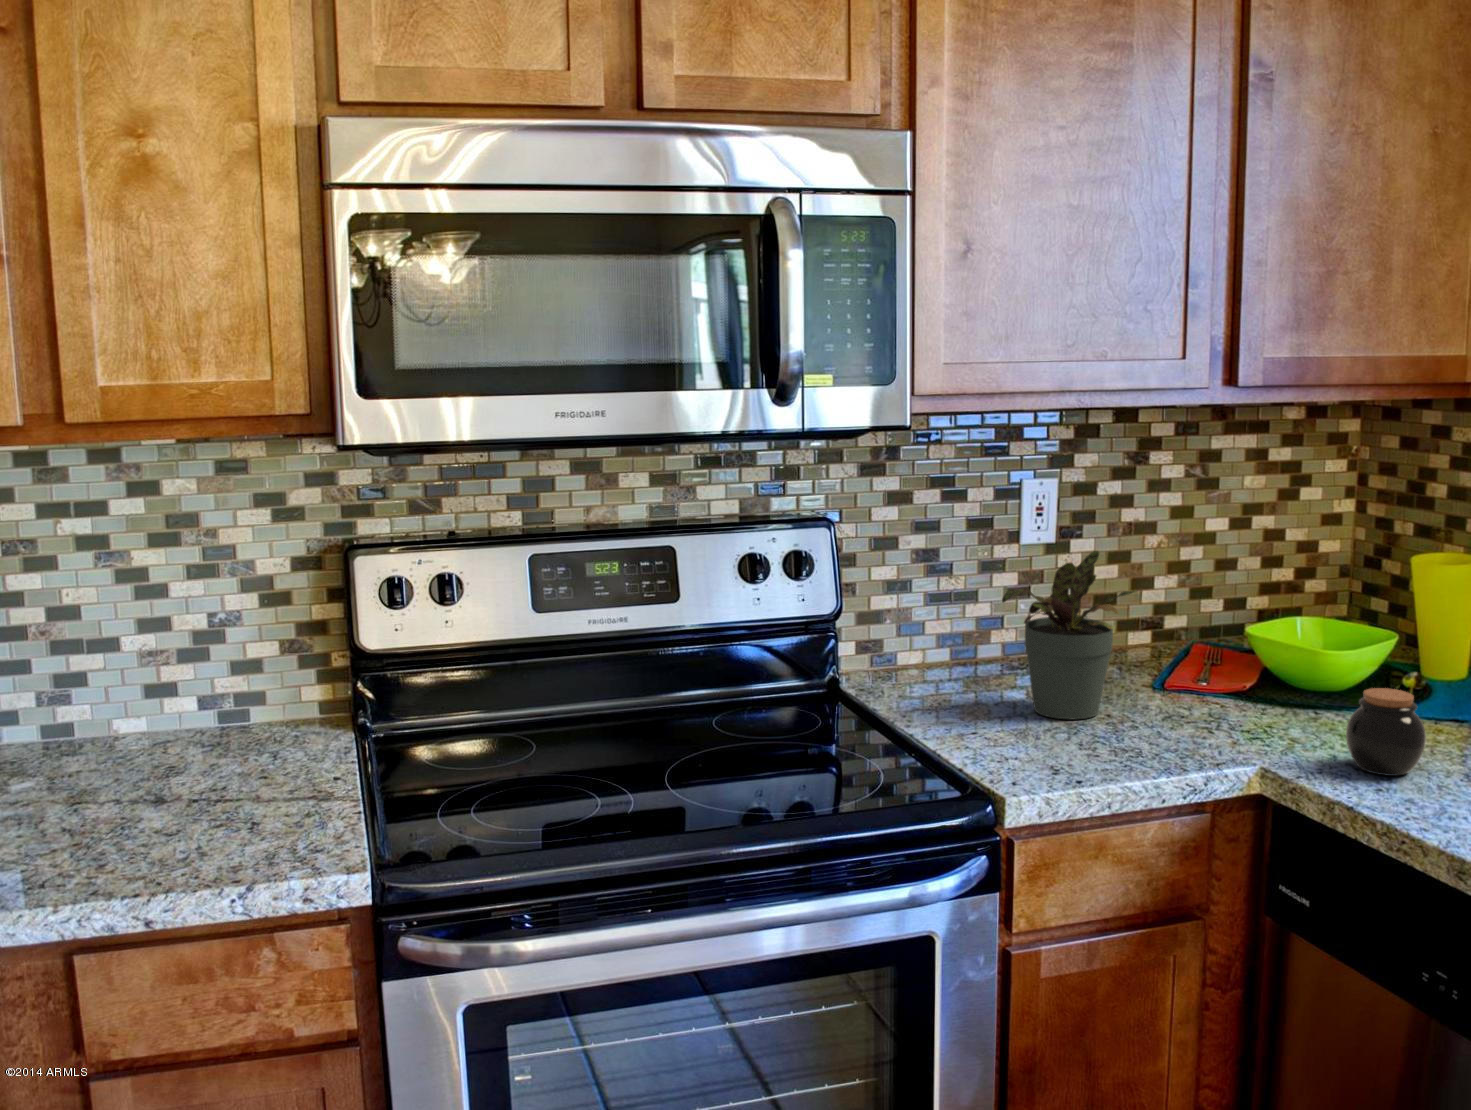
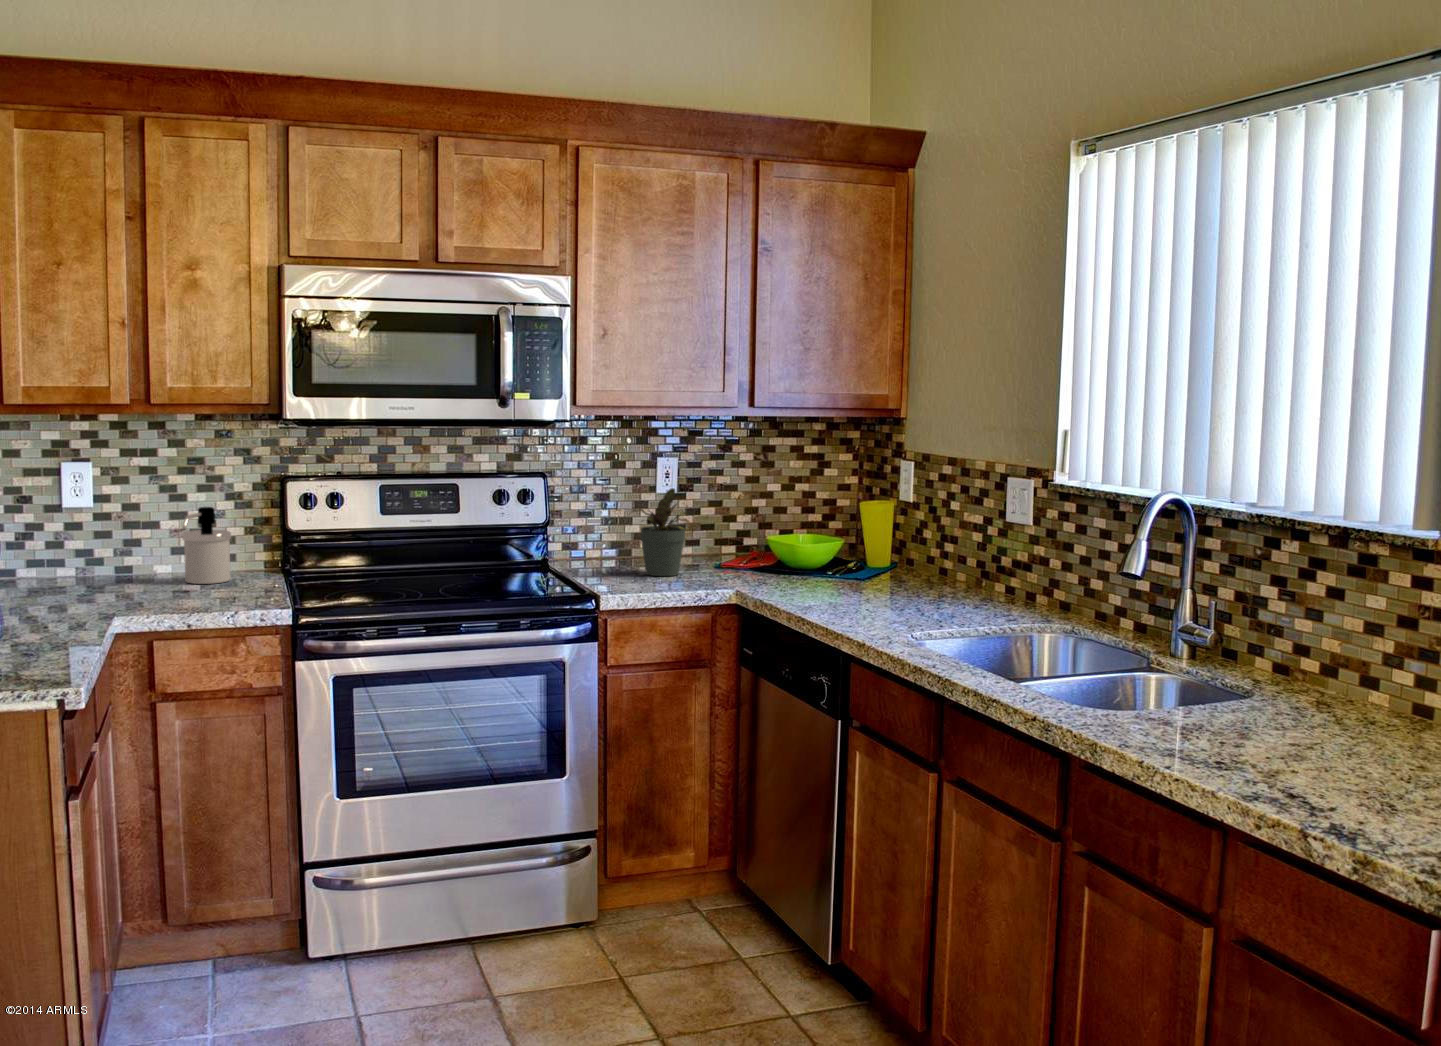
soap dispenser: none [150,611,255,765] -> present [182,507,231,584]
jar: present [1346,688,1426,776] -> none [776,552,811,592]

